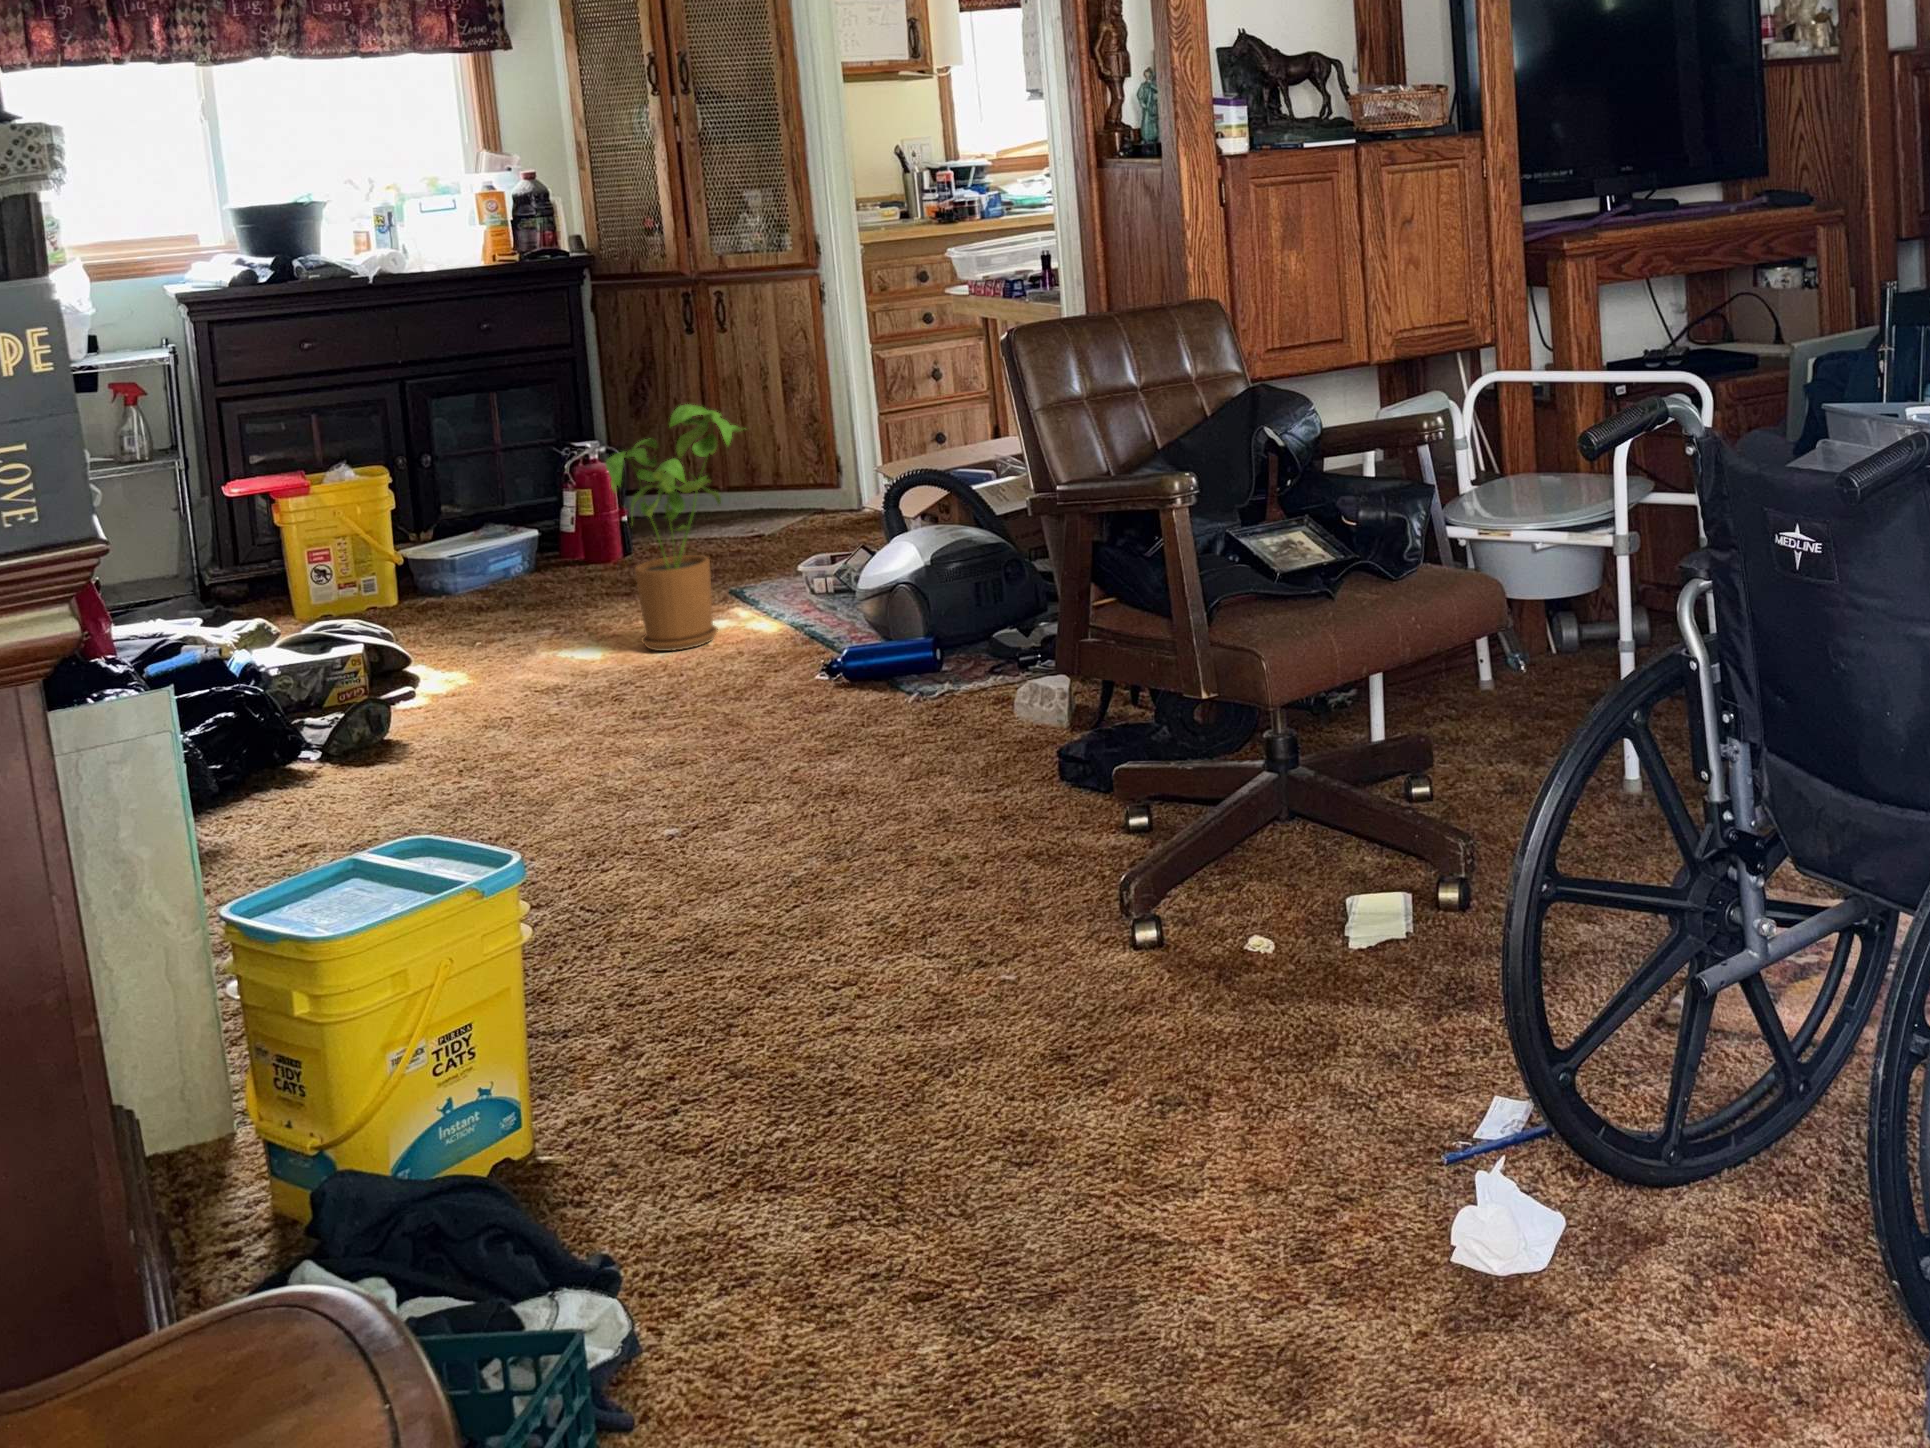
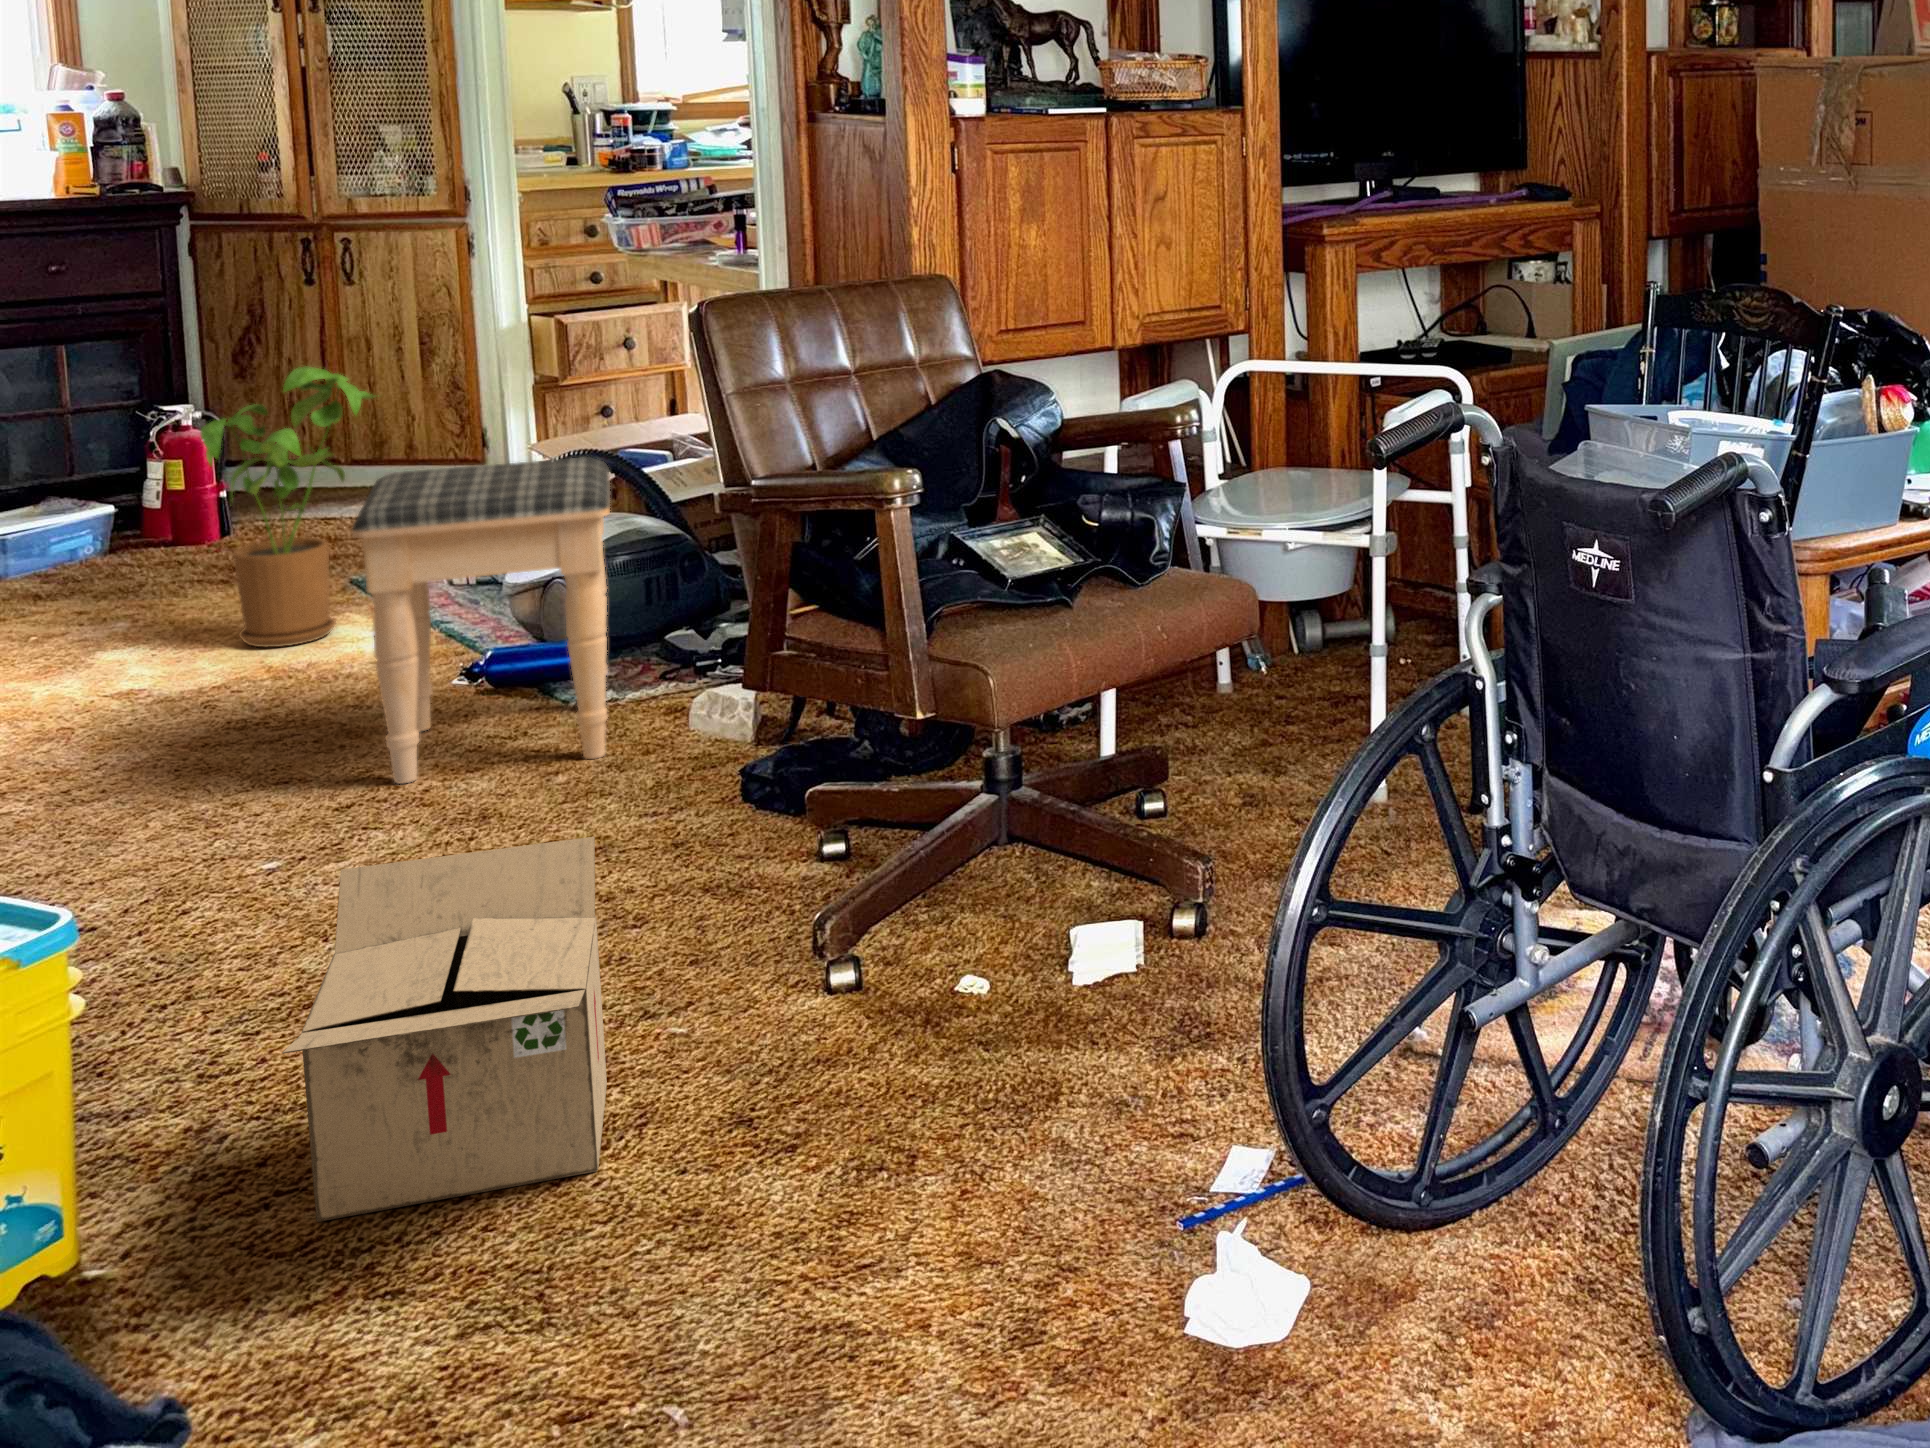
footstool: none [727,478,942,767] -> present [352,457,610,783]
cardboard box: none [685,804,946,1125] -> present [282,837,607,1222]

